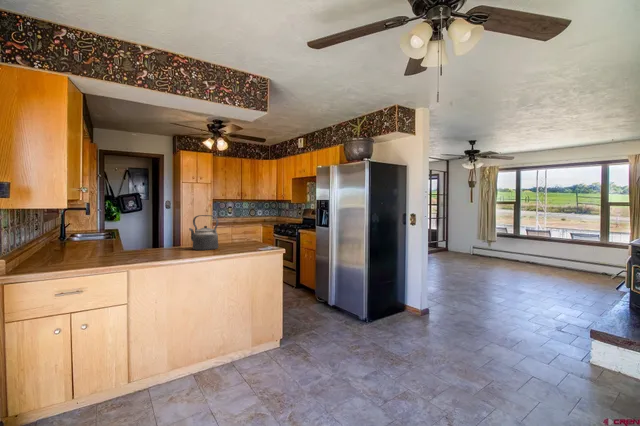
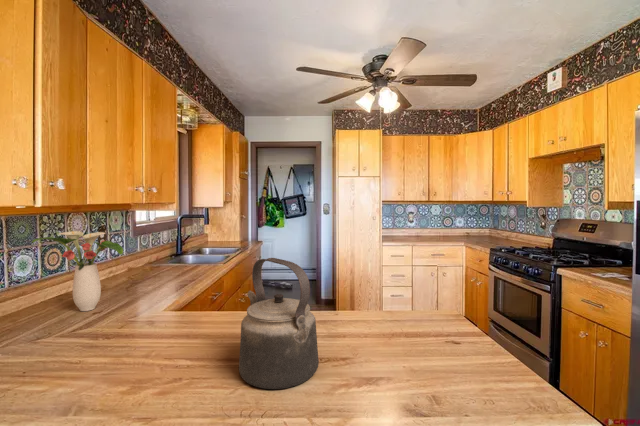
flower arrangement: none [61,210,107,251] -> present [32,231,123,311]

